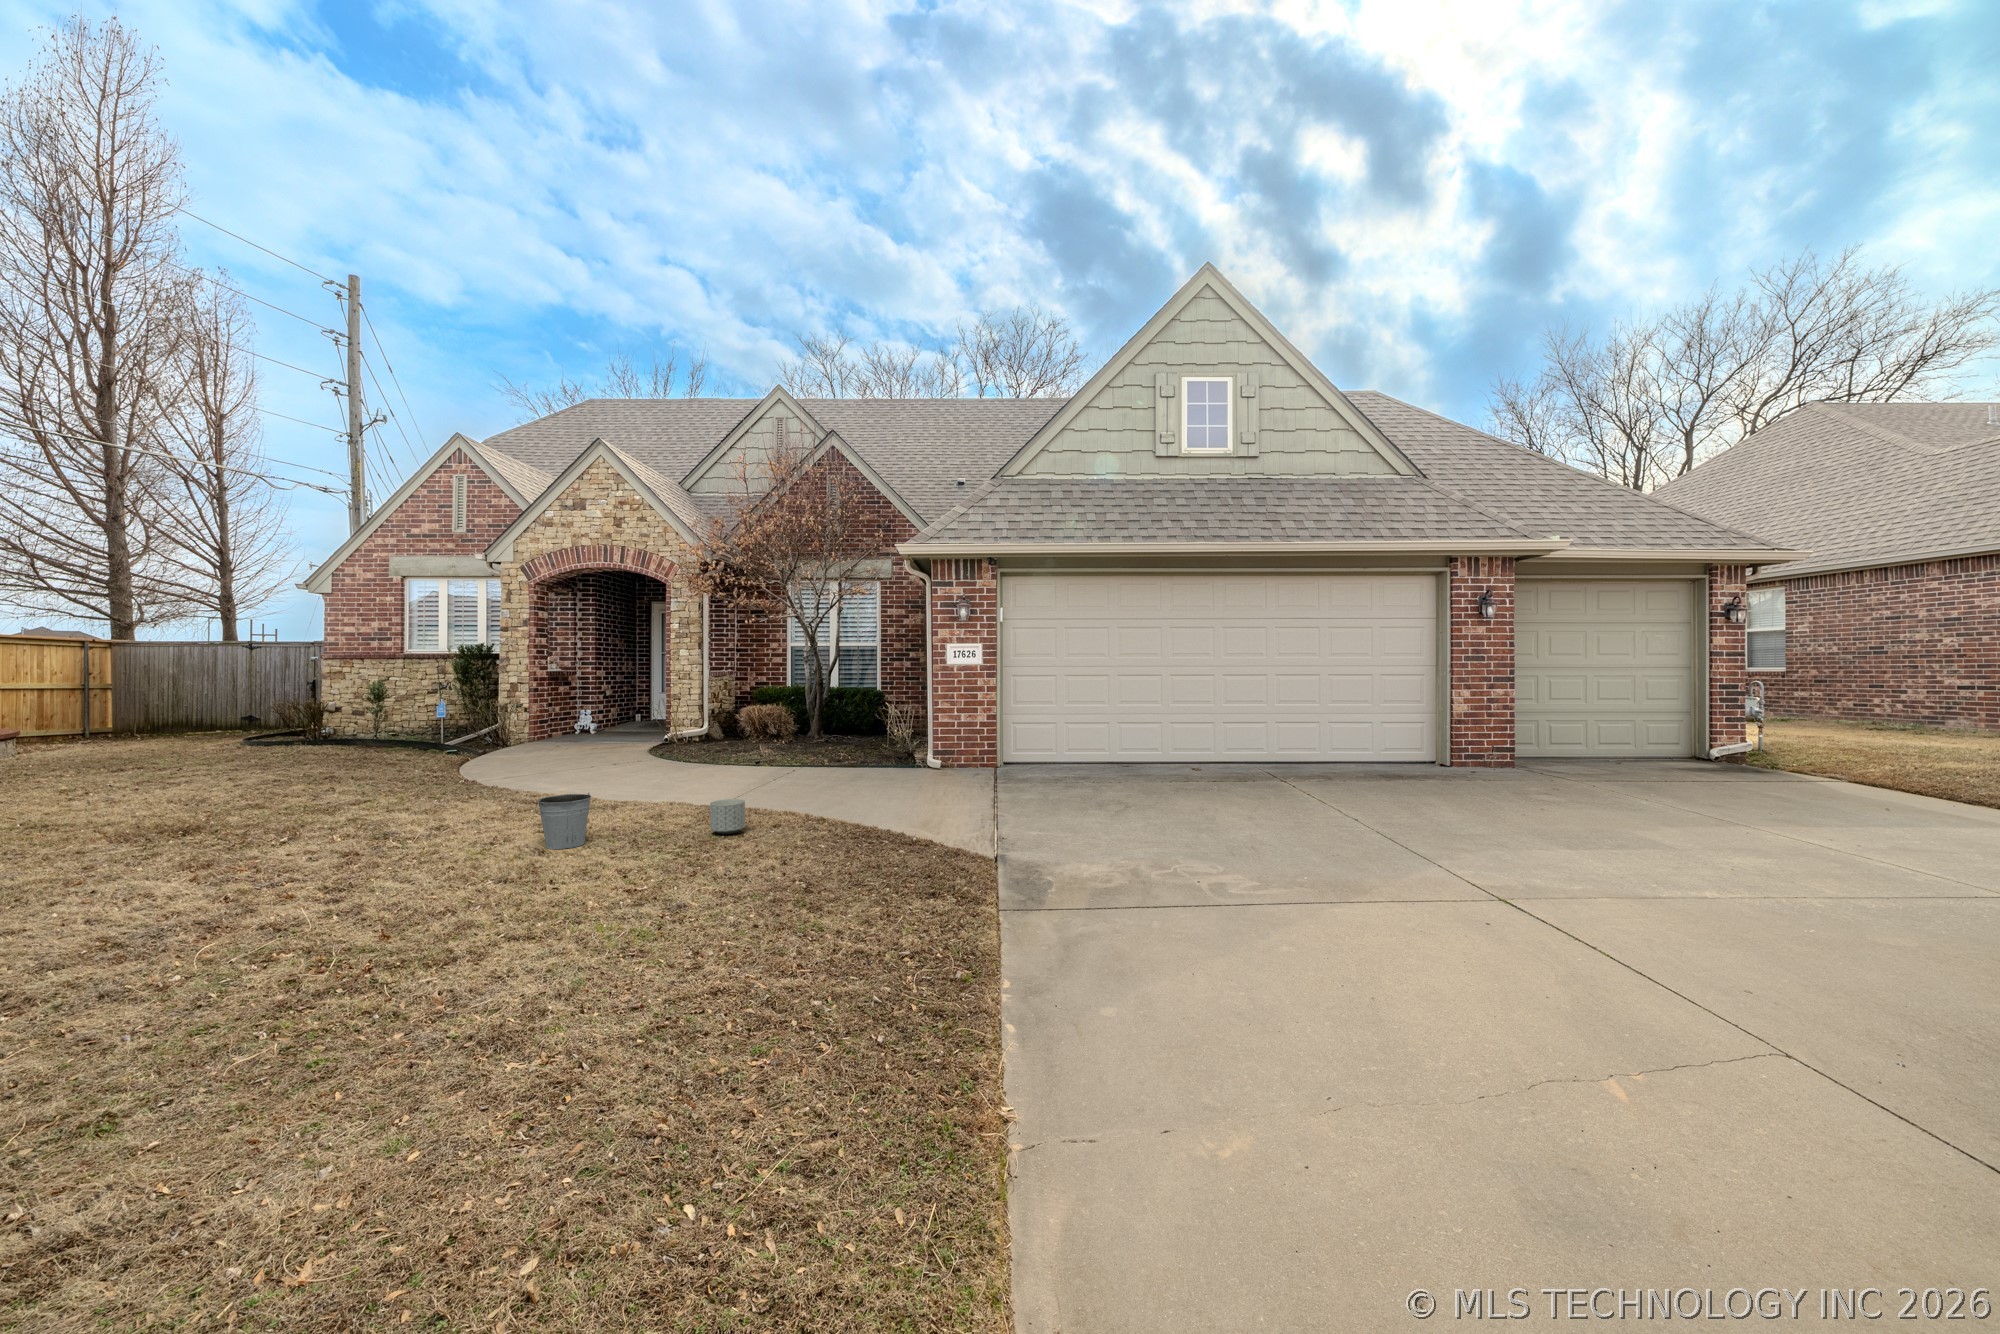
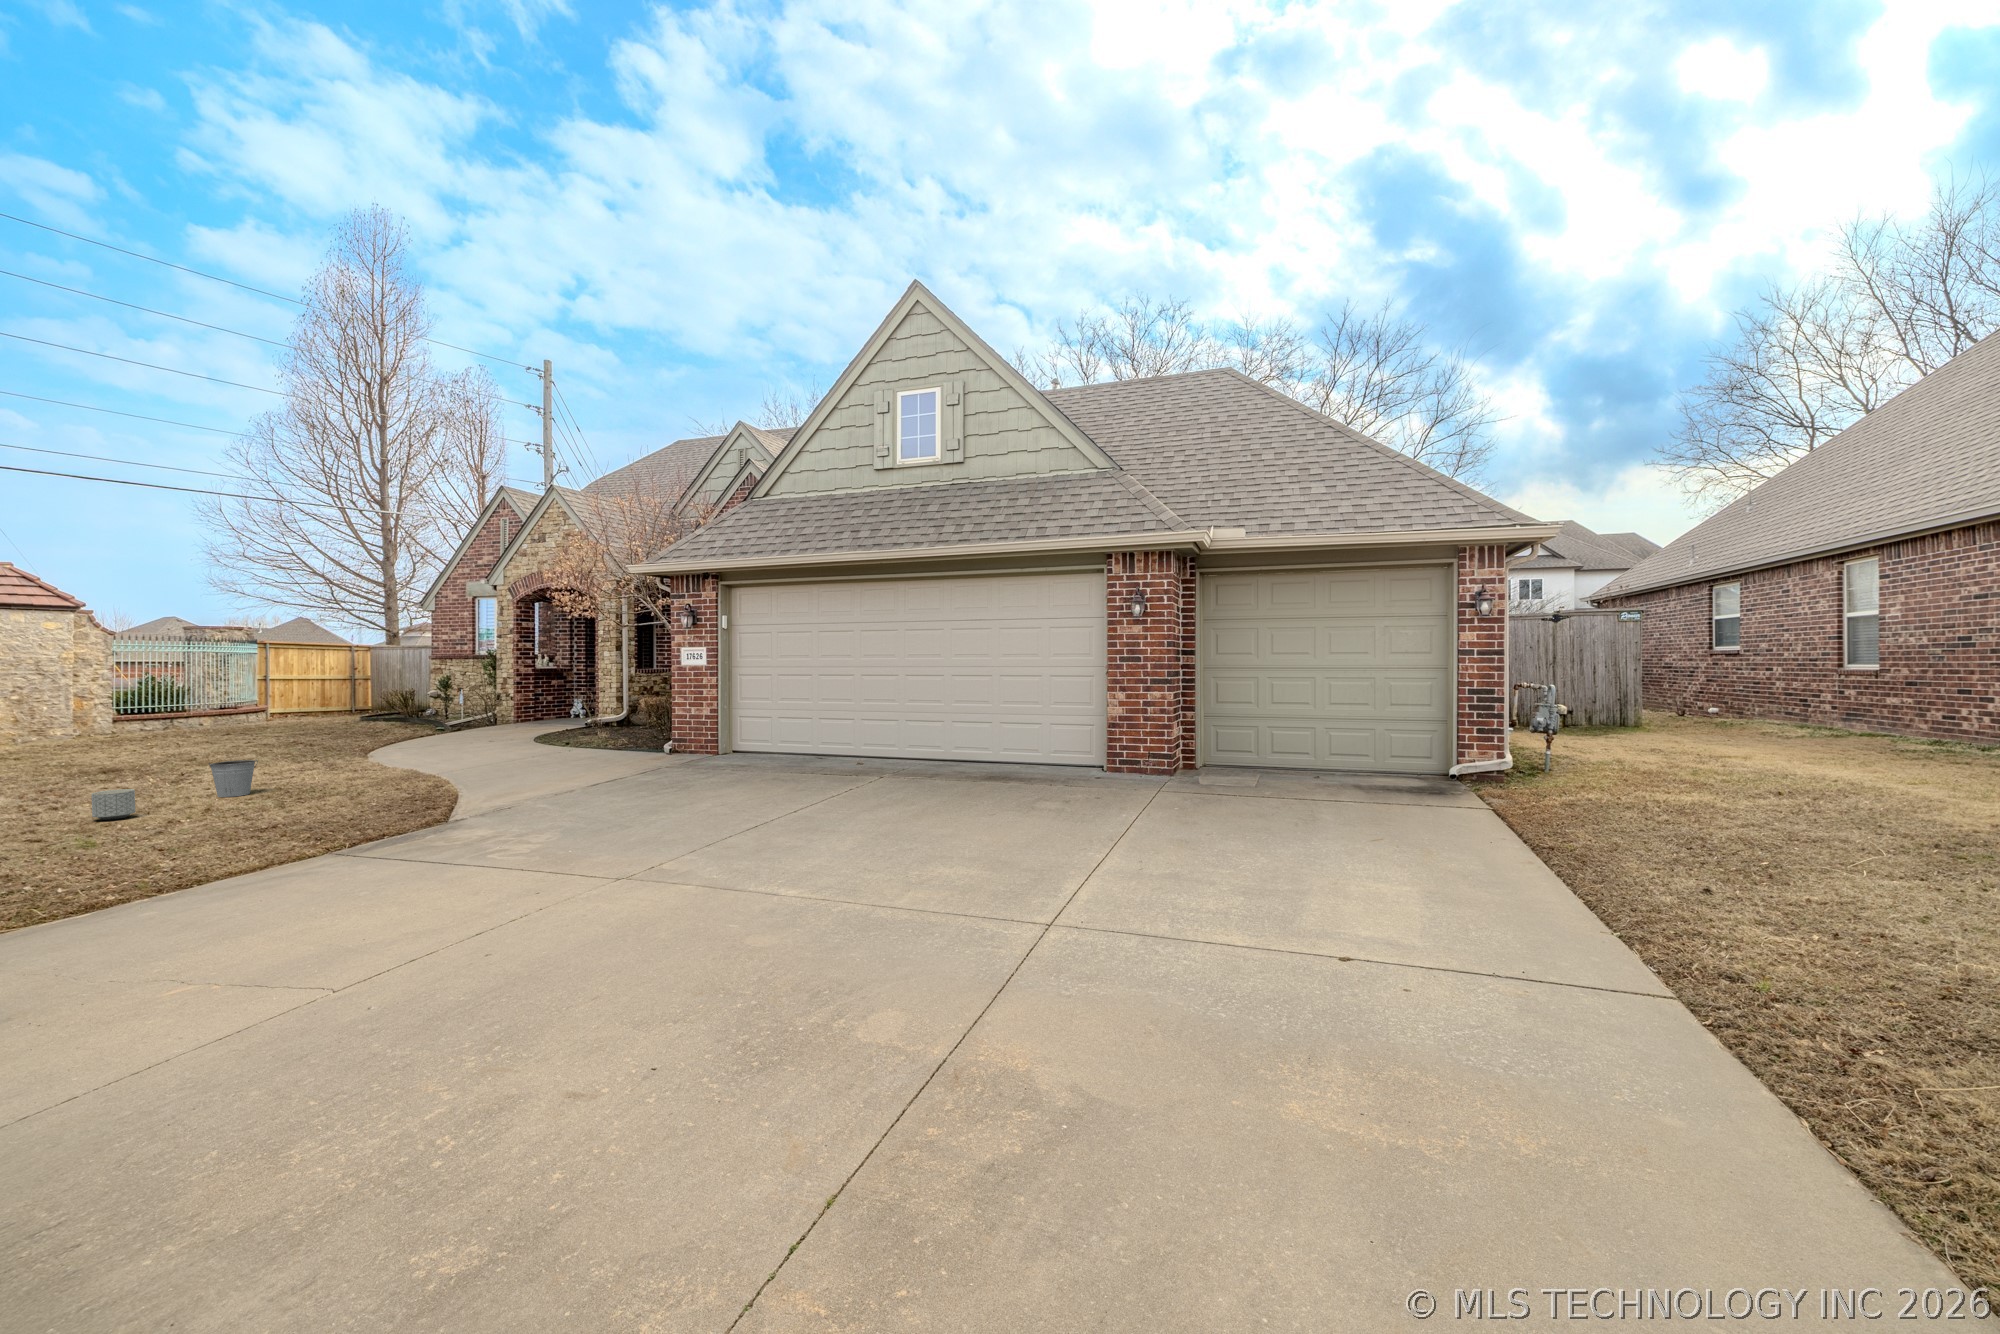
planter: present [710,799,745,834] -> present [92,789,135,820]

